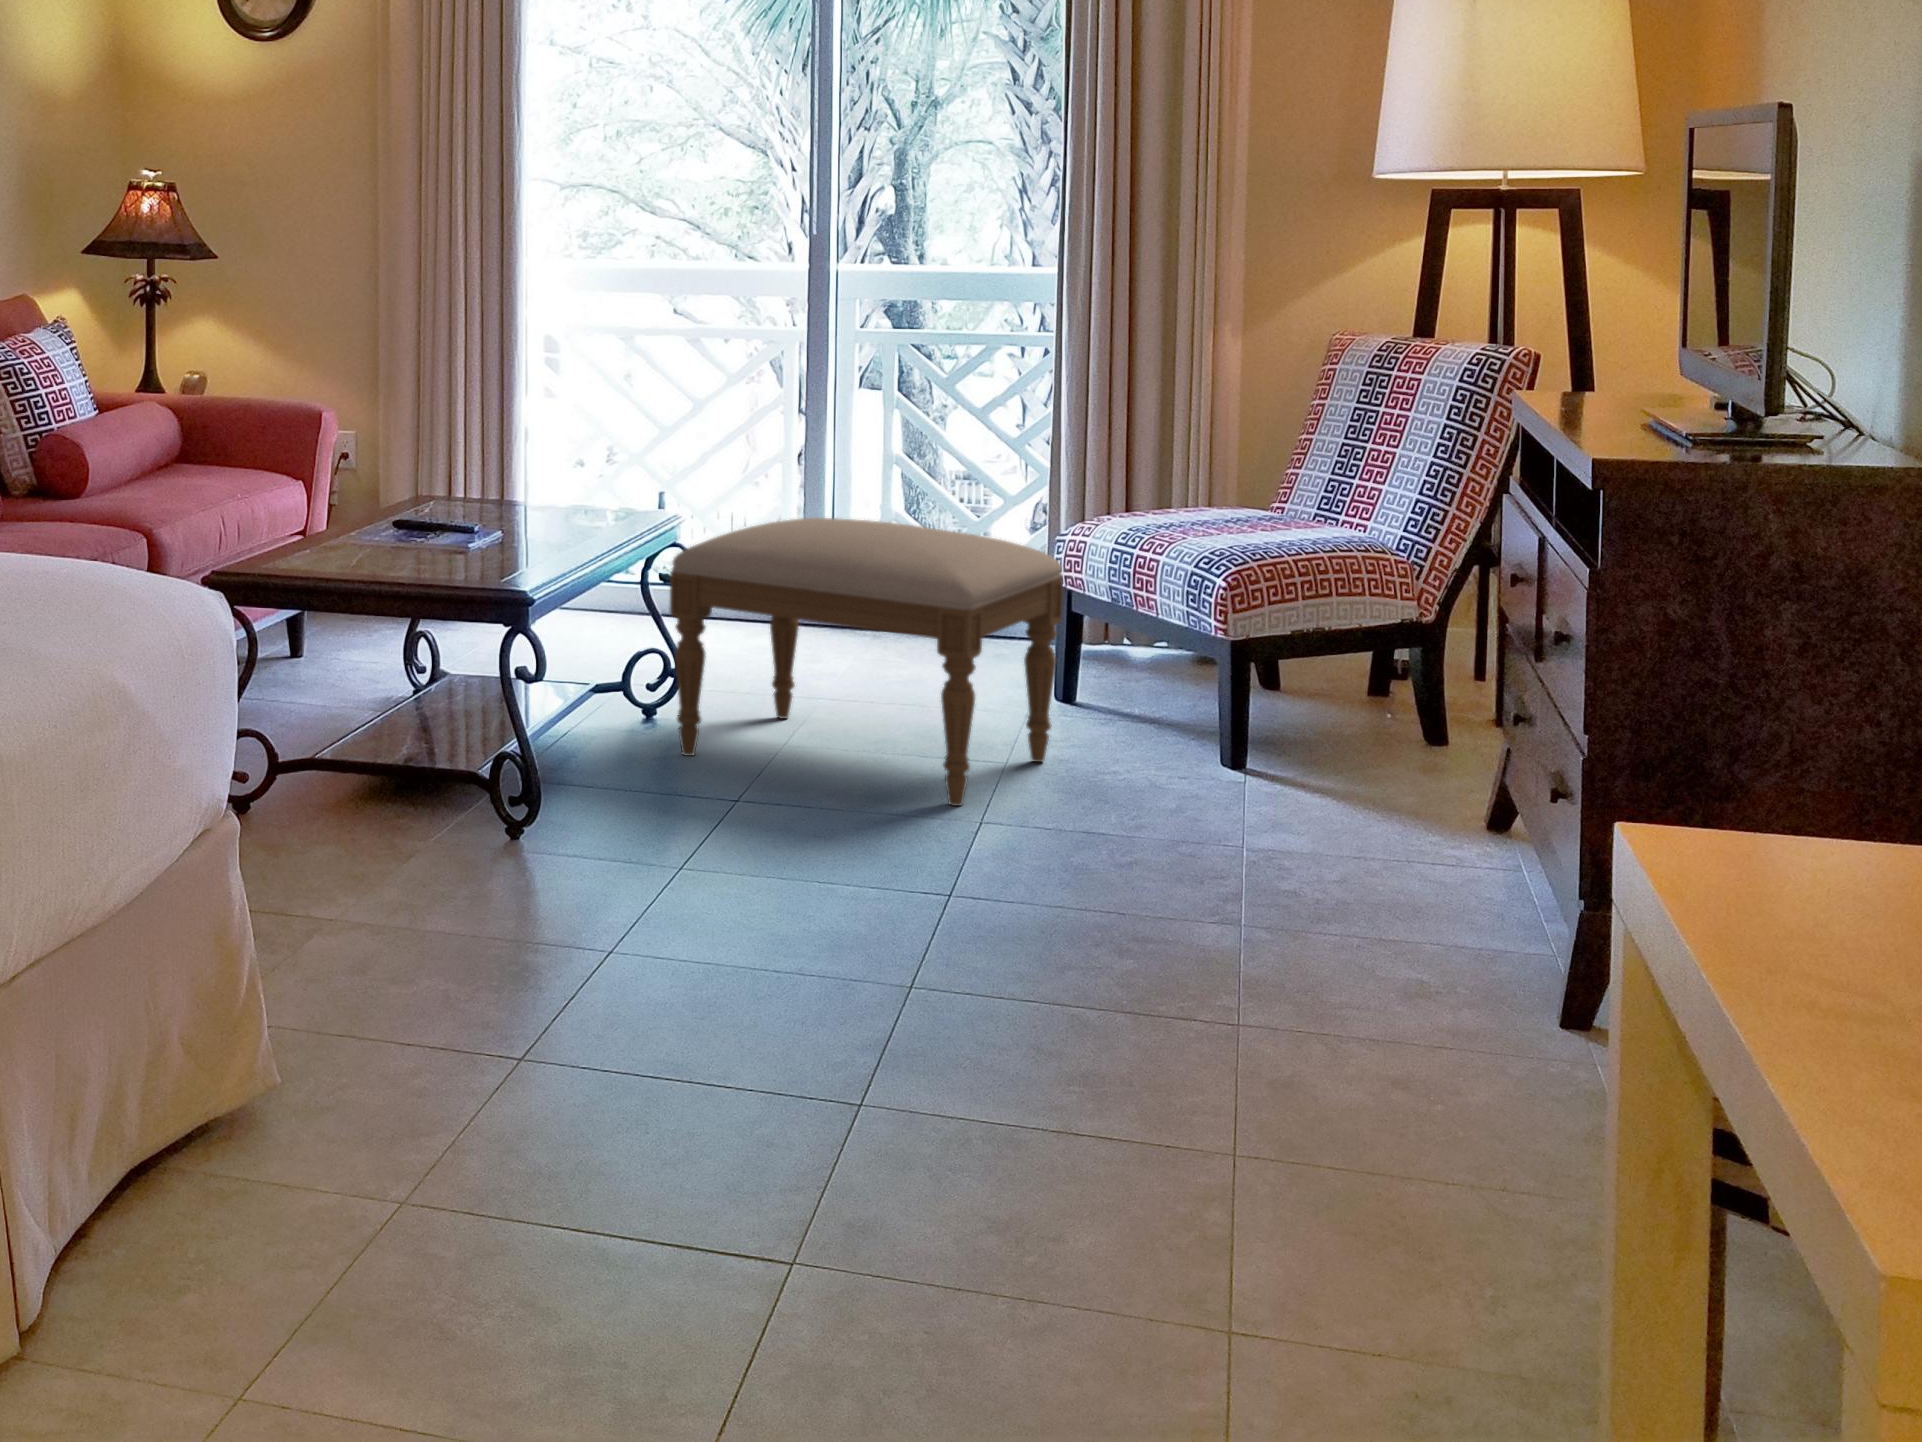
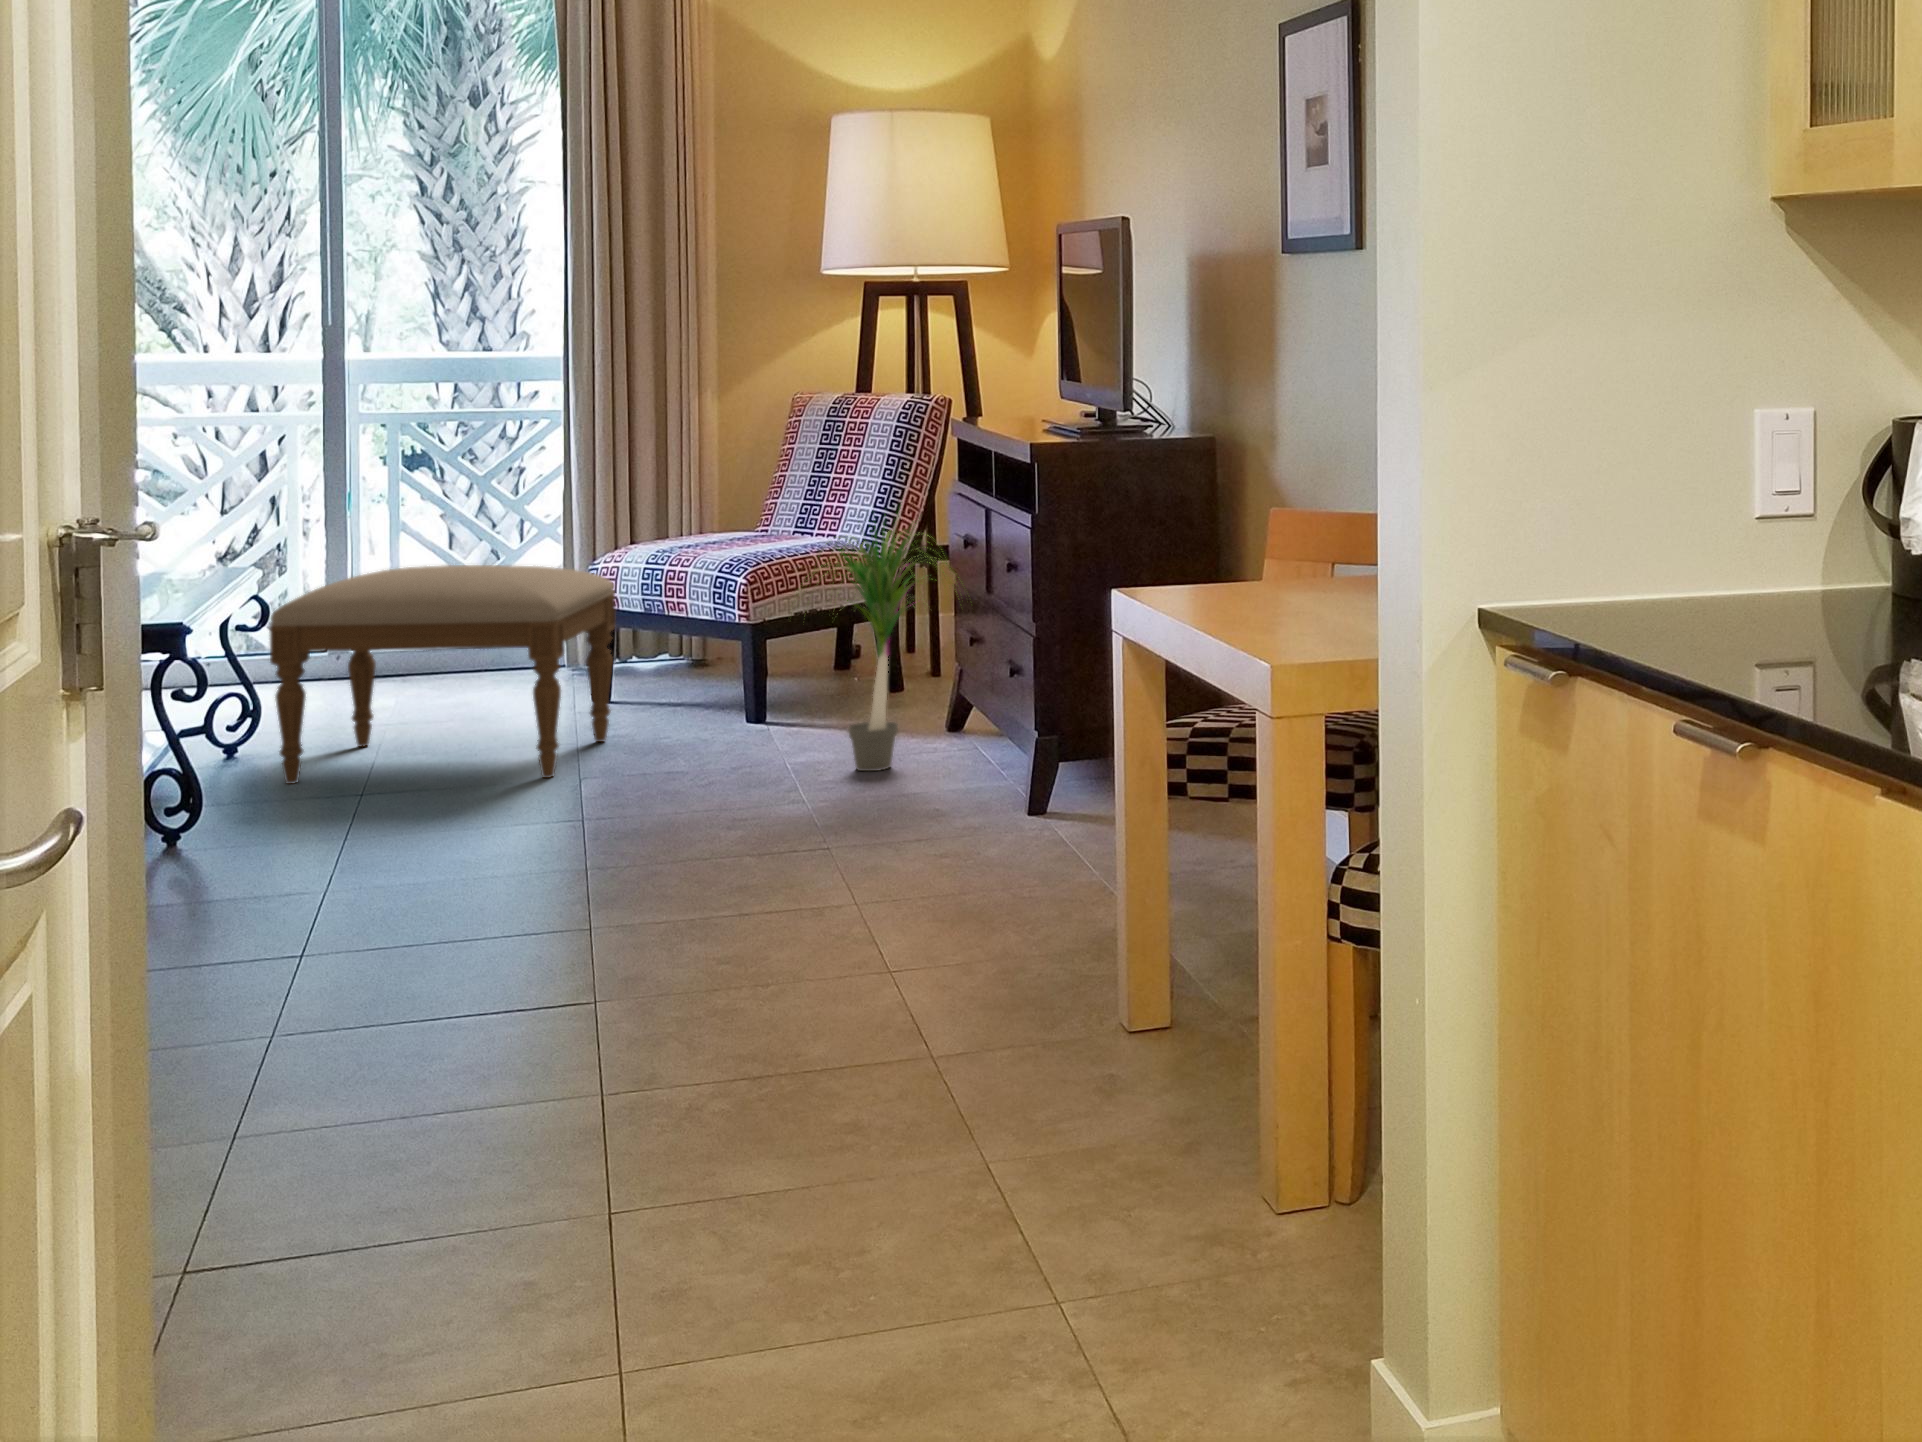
potted plant: none [1263,490,1545,886] -> present [810,505,960,771]

